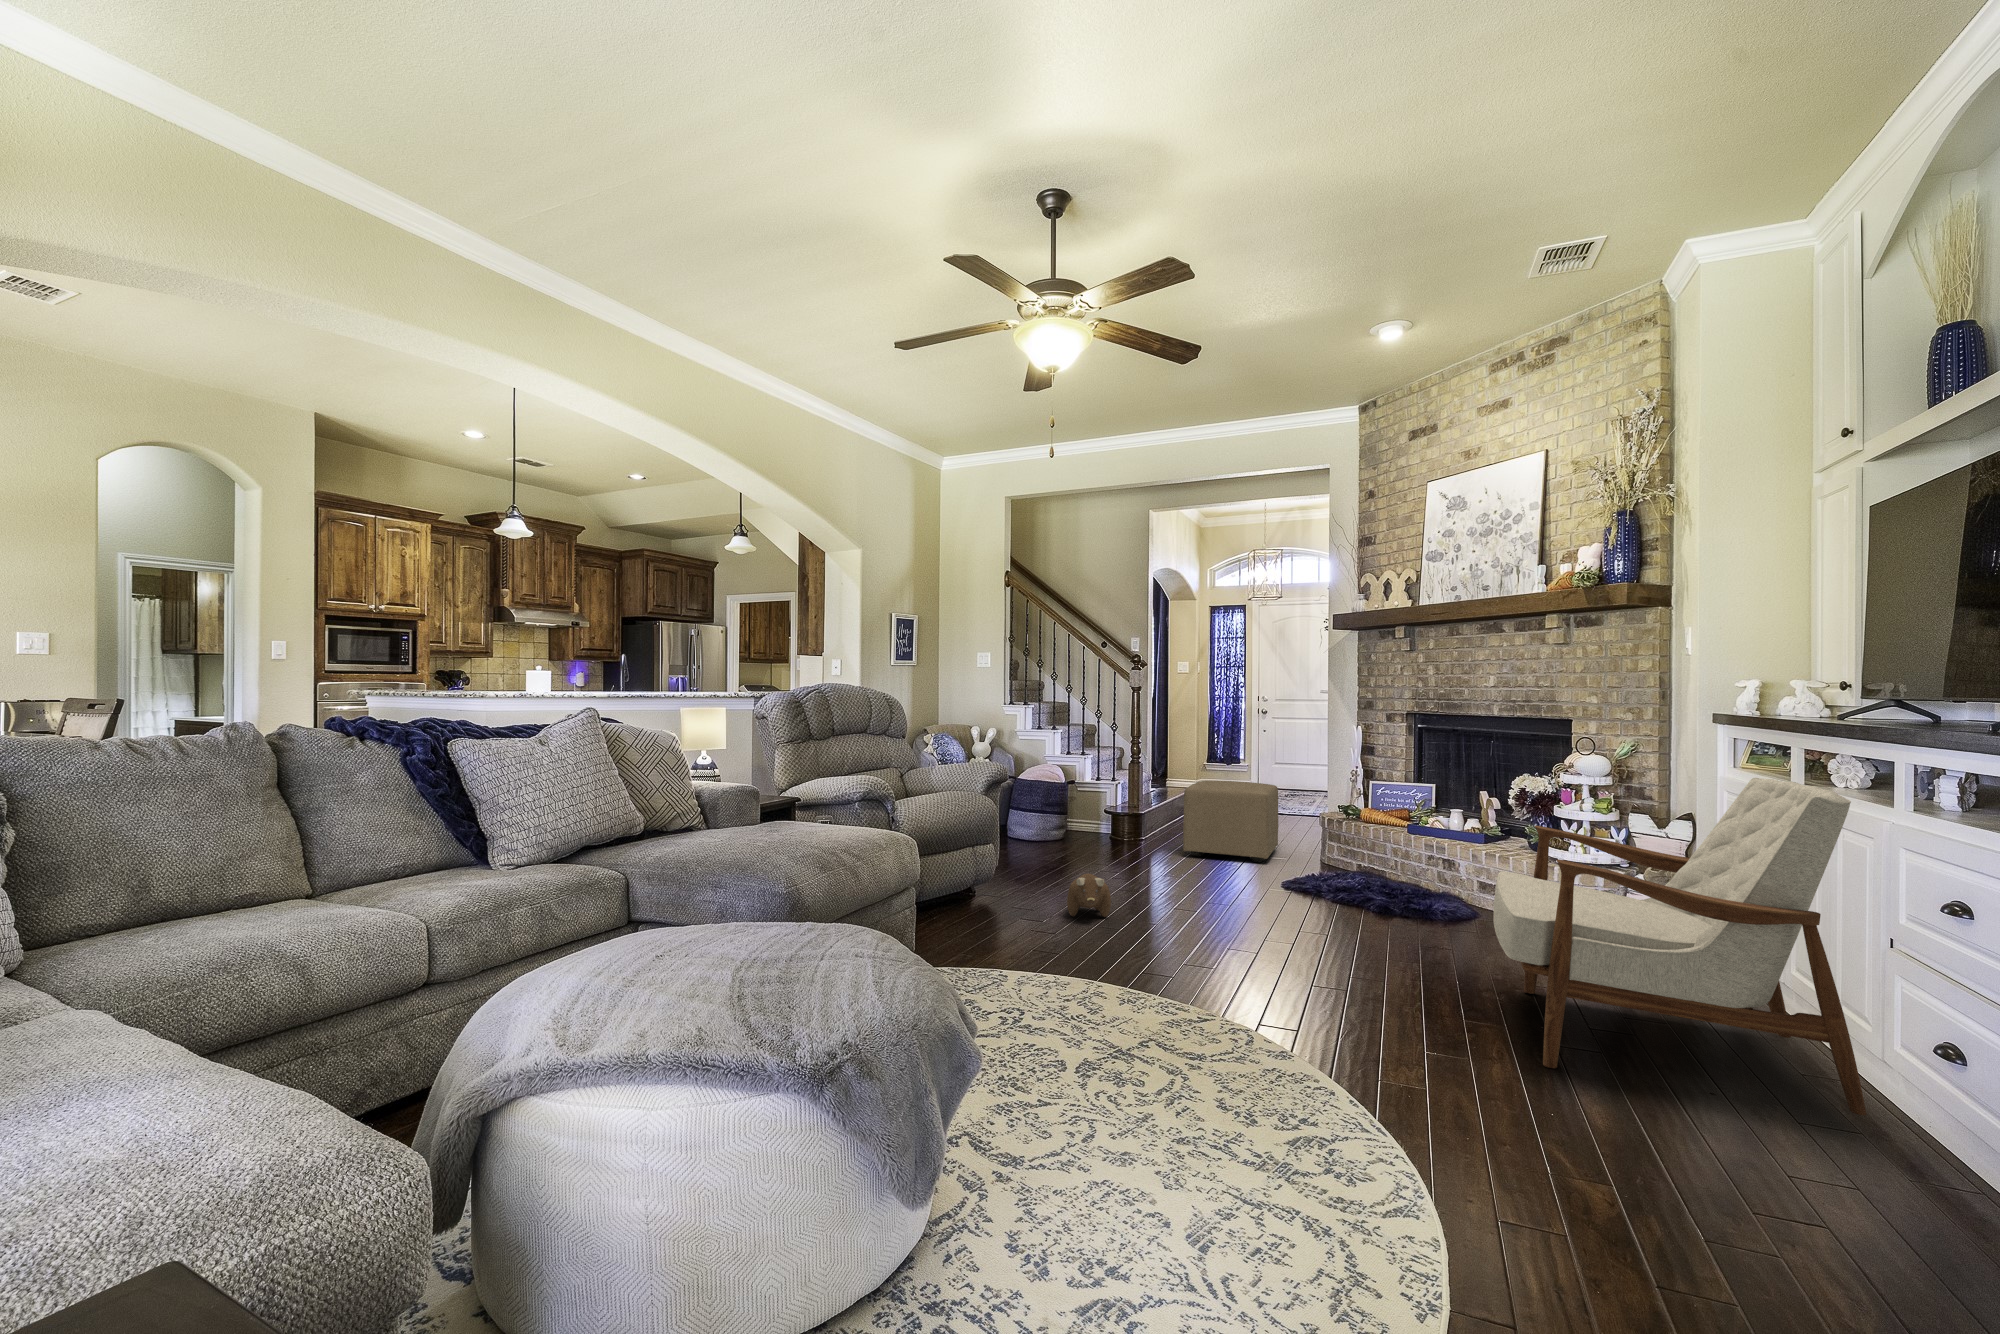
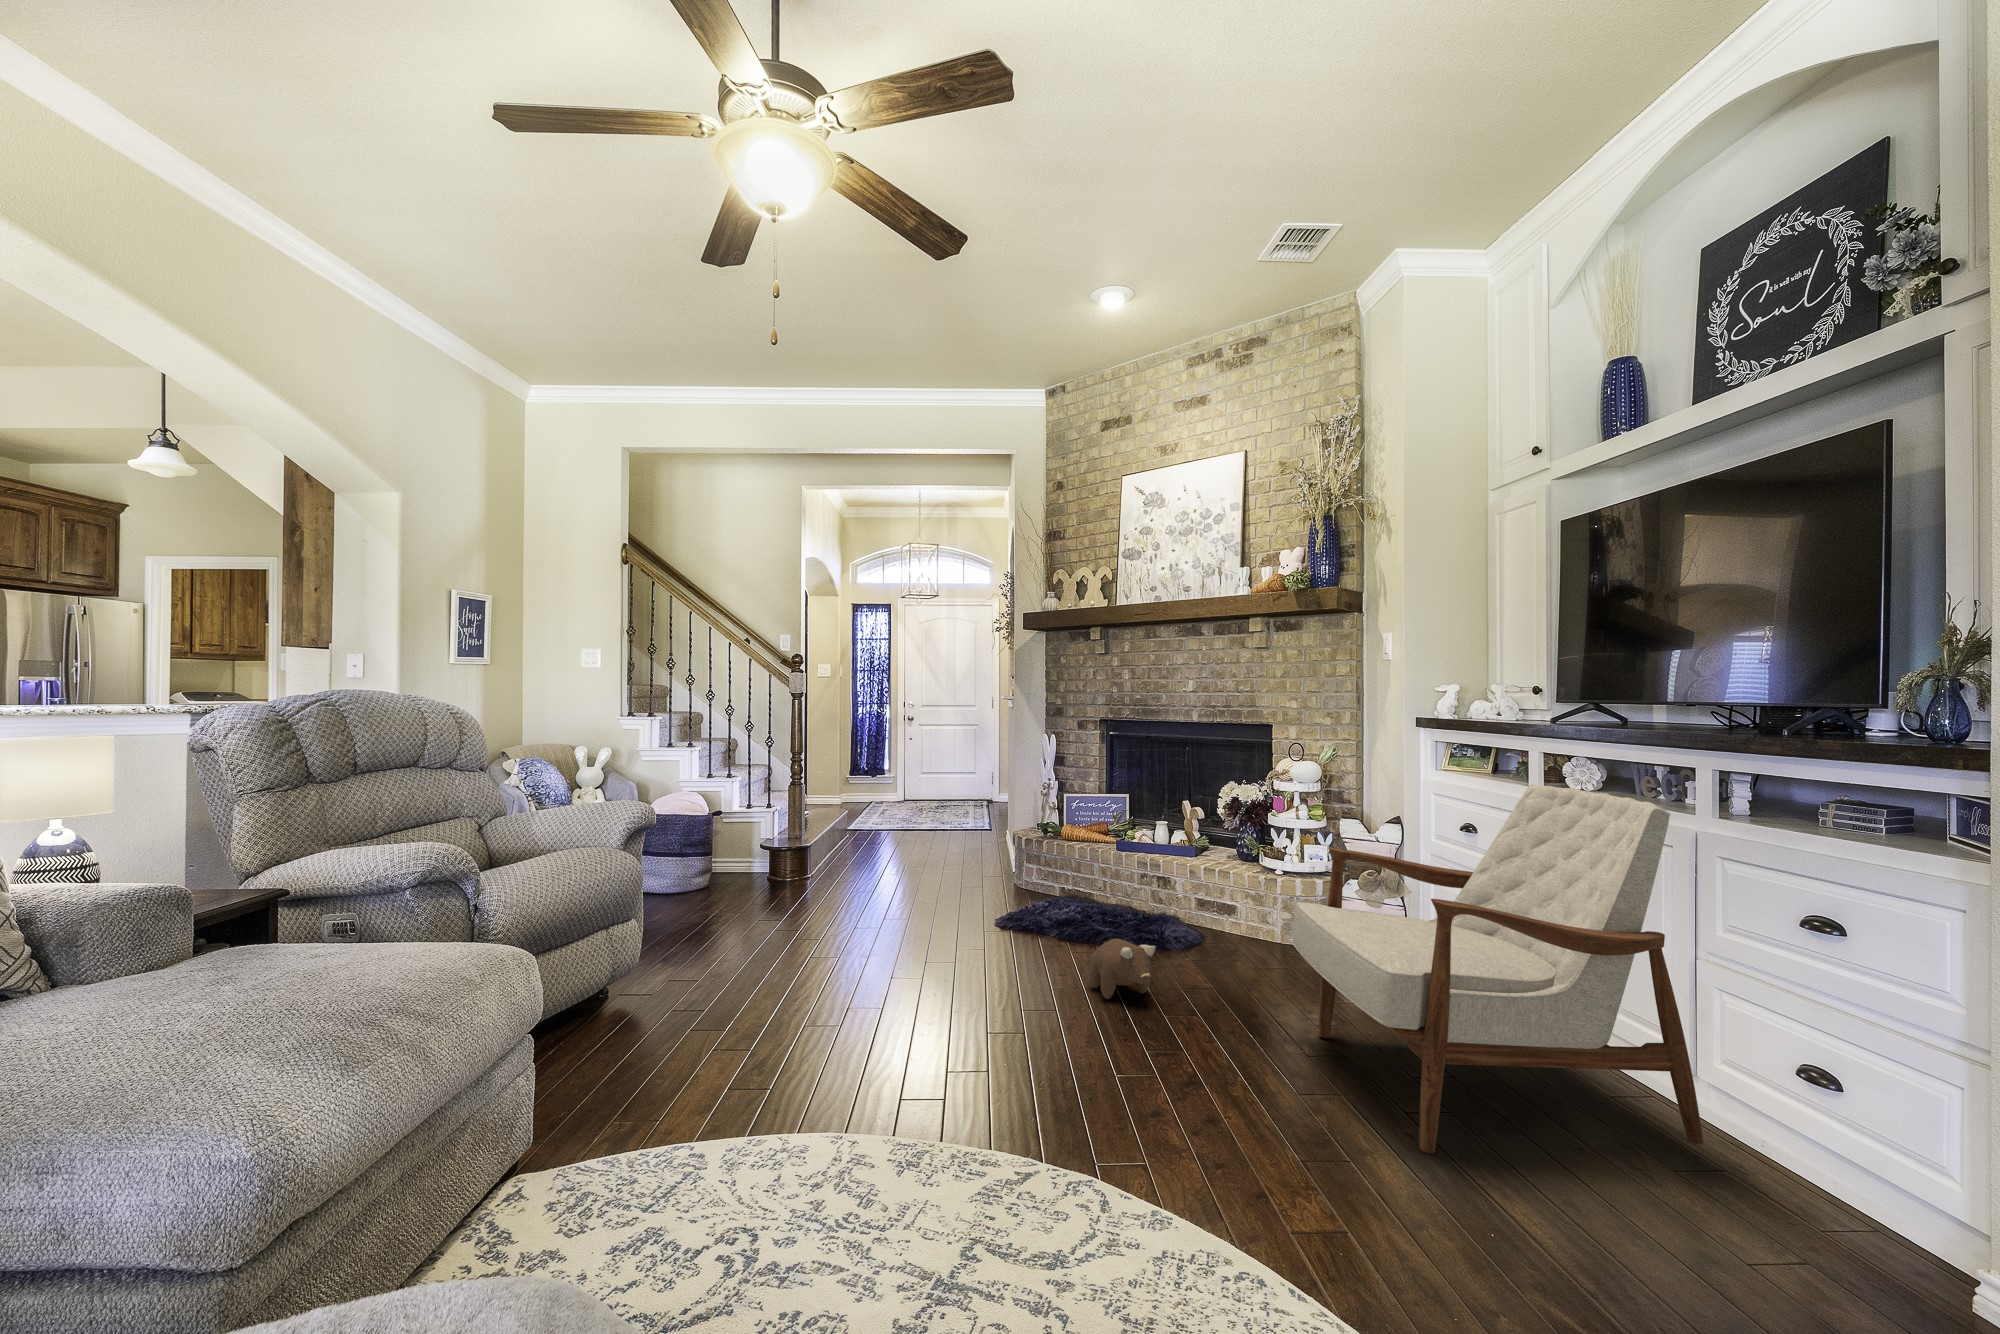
ottoman: present [1183,781,1278,862] -> none [867,802,966,895]
plush toy: present [1067,874,1111,917] -> present [1090,939,1156,999]

